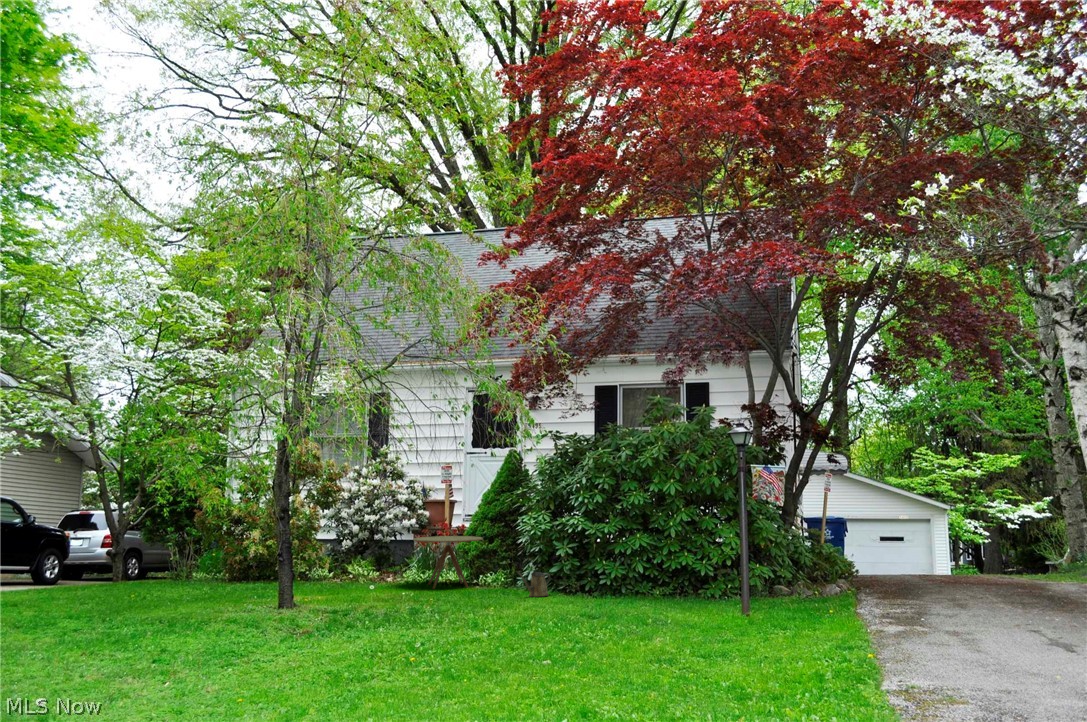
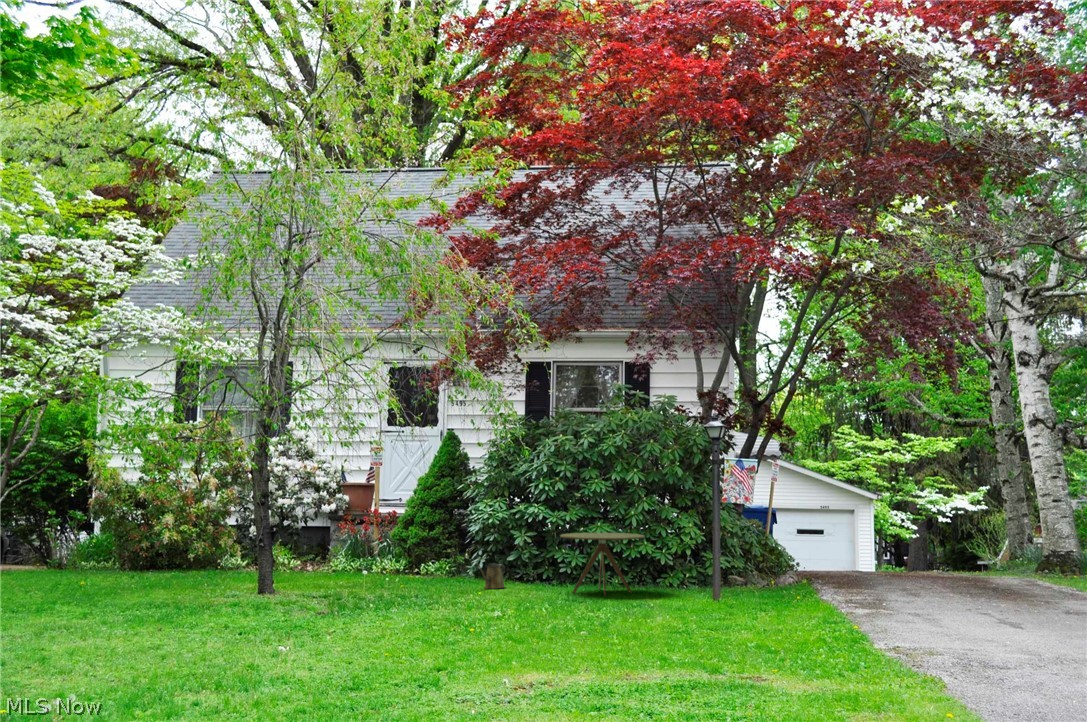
round table: present [414,536,483,589] -> present [560,533,644,596]

